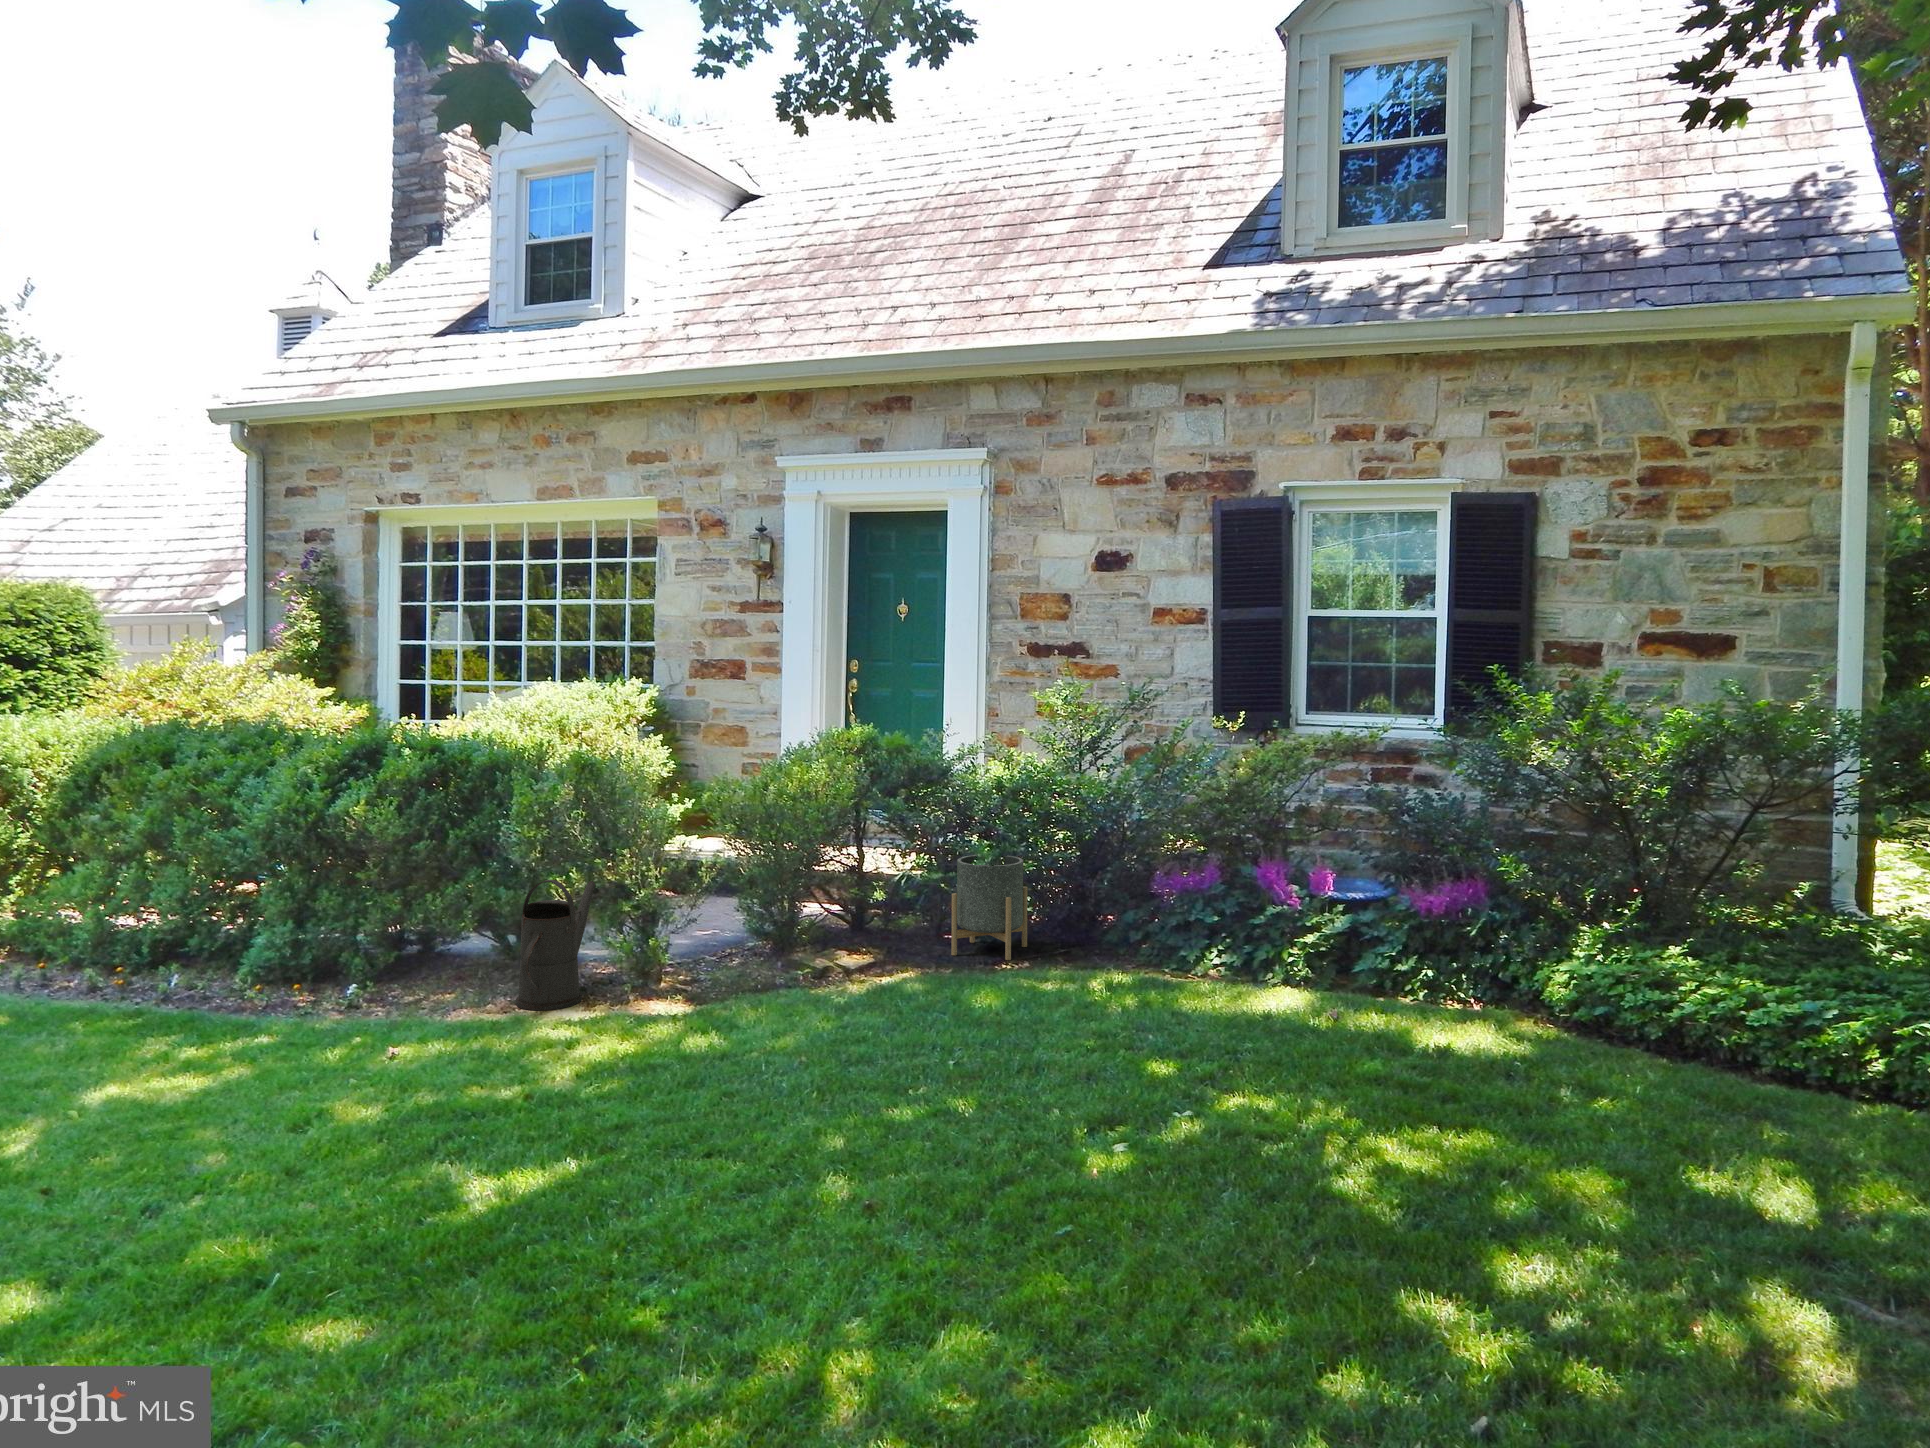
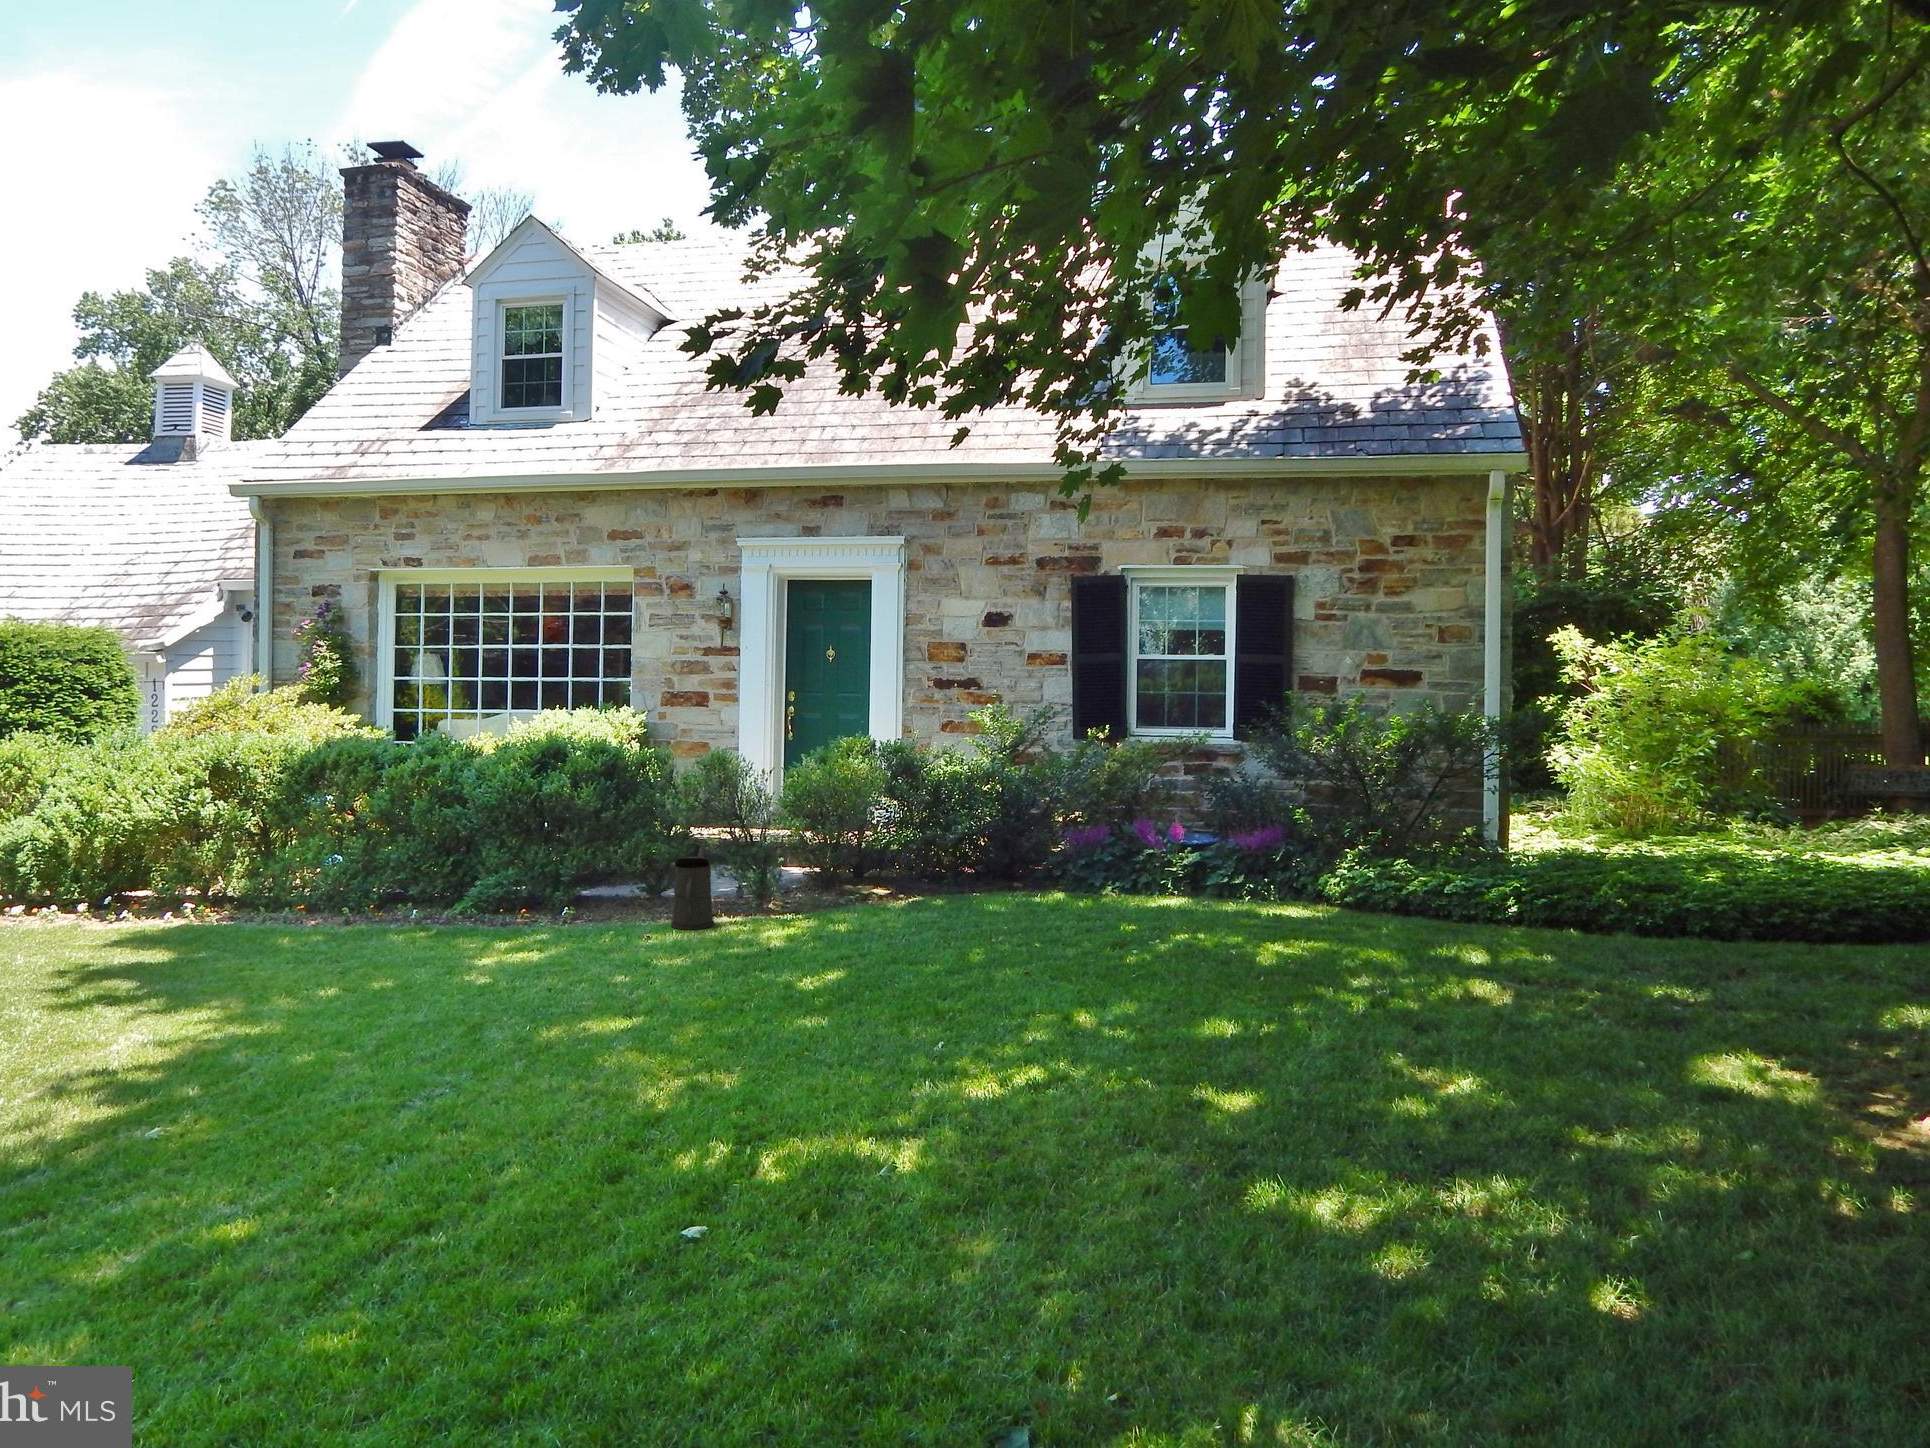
planter: present [951,855,1027,960] -> none [936,825,982,895]

